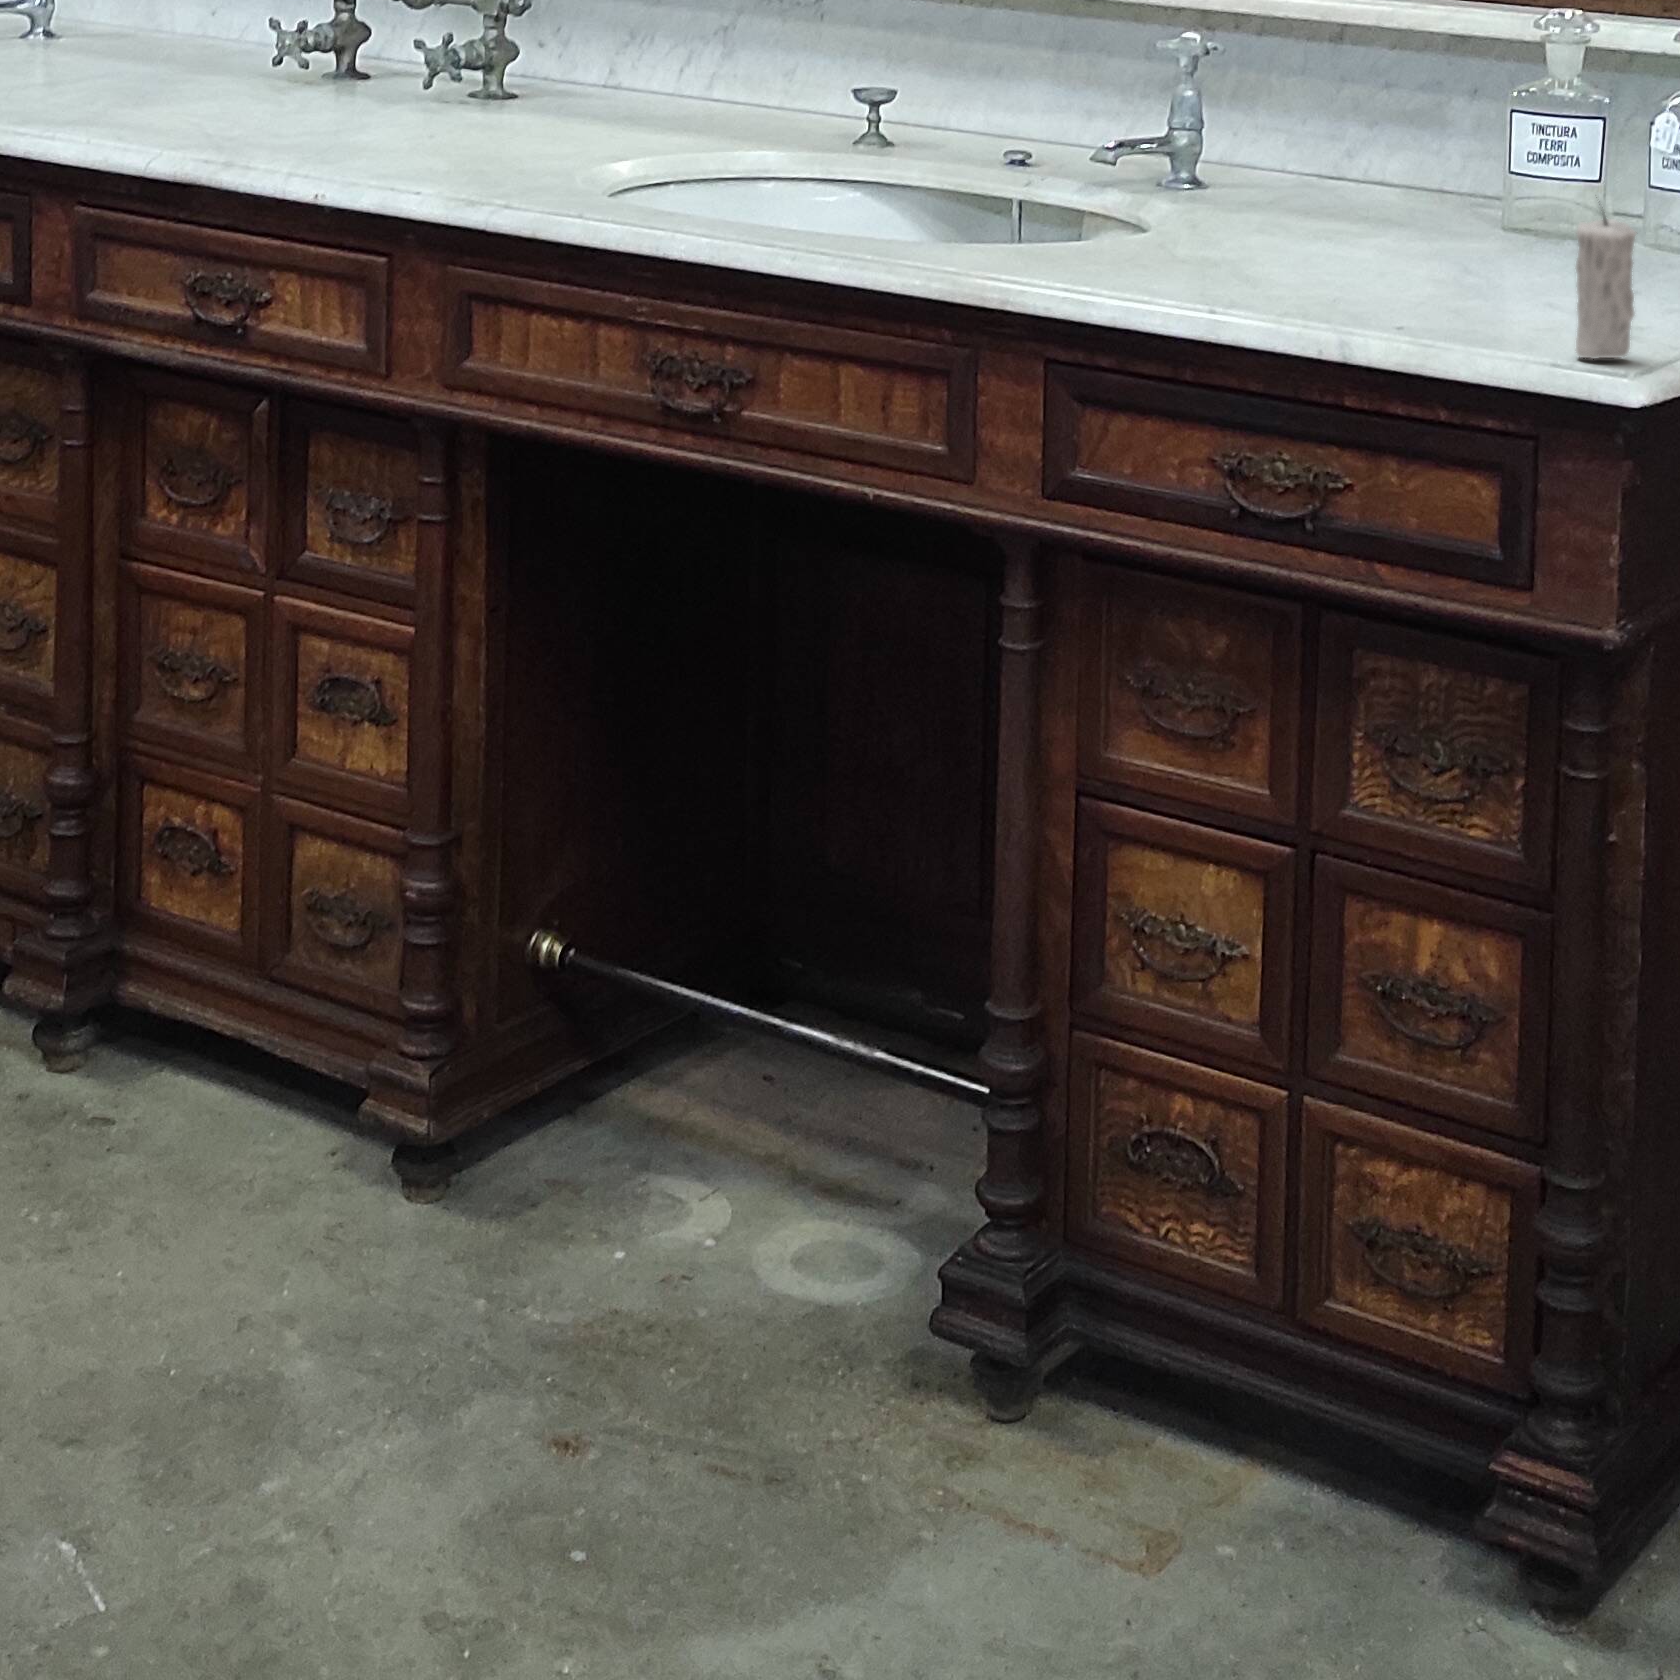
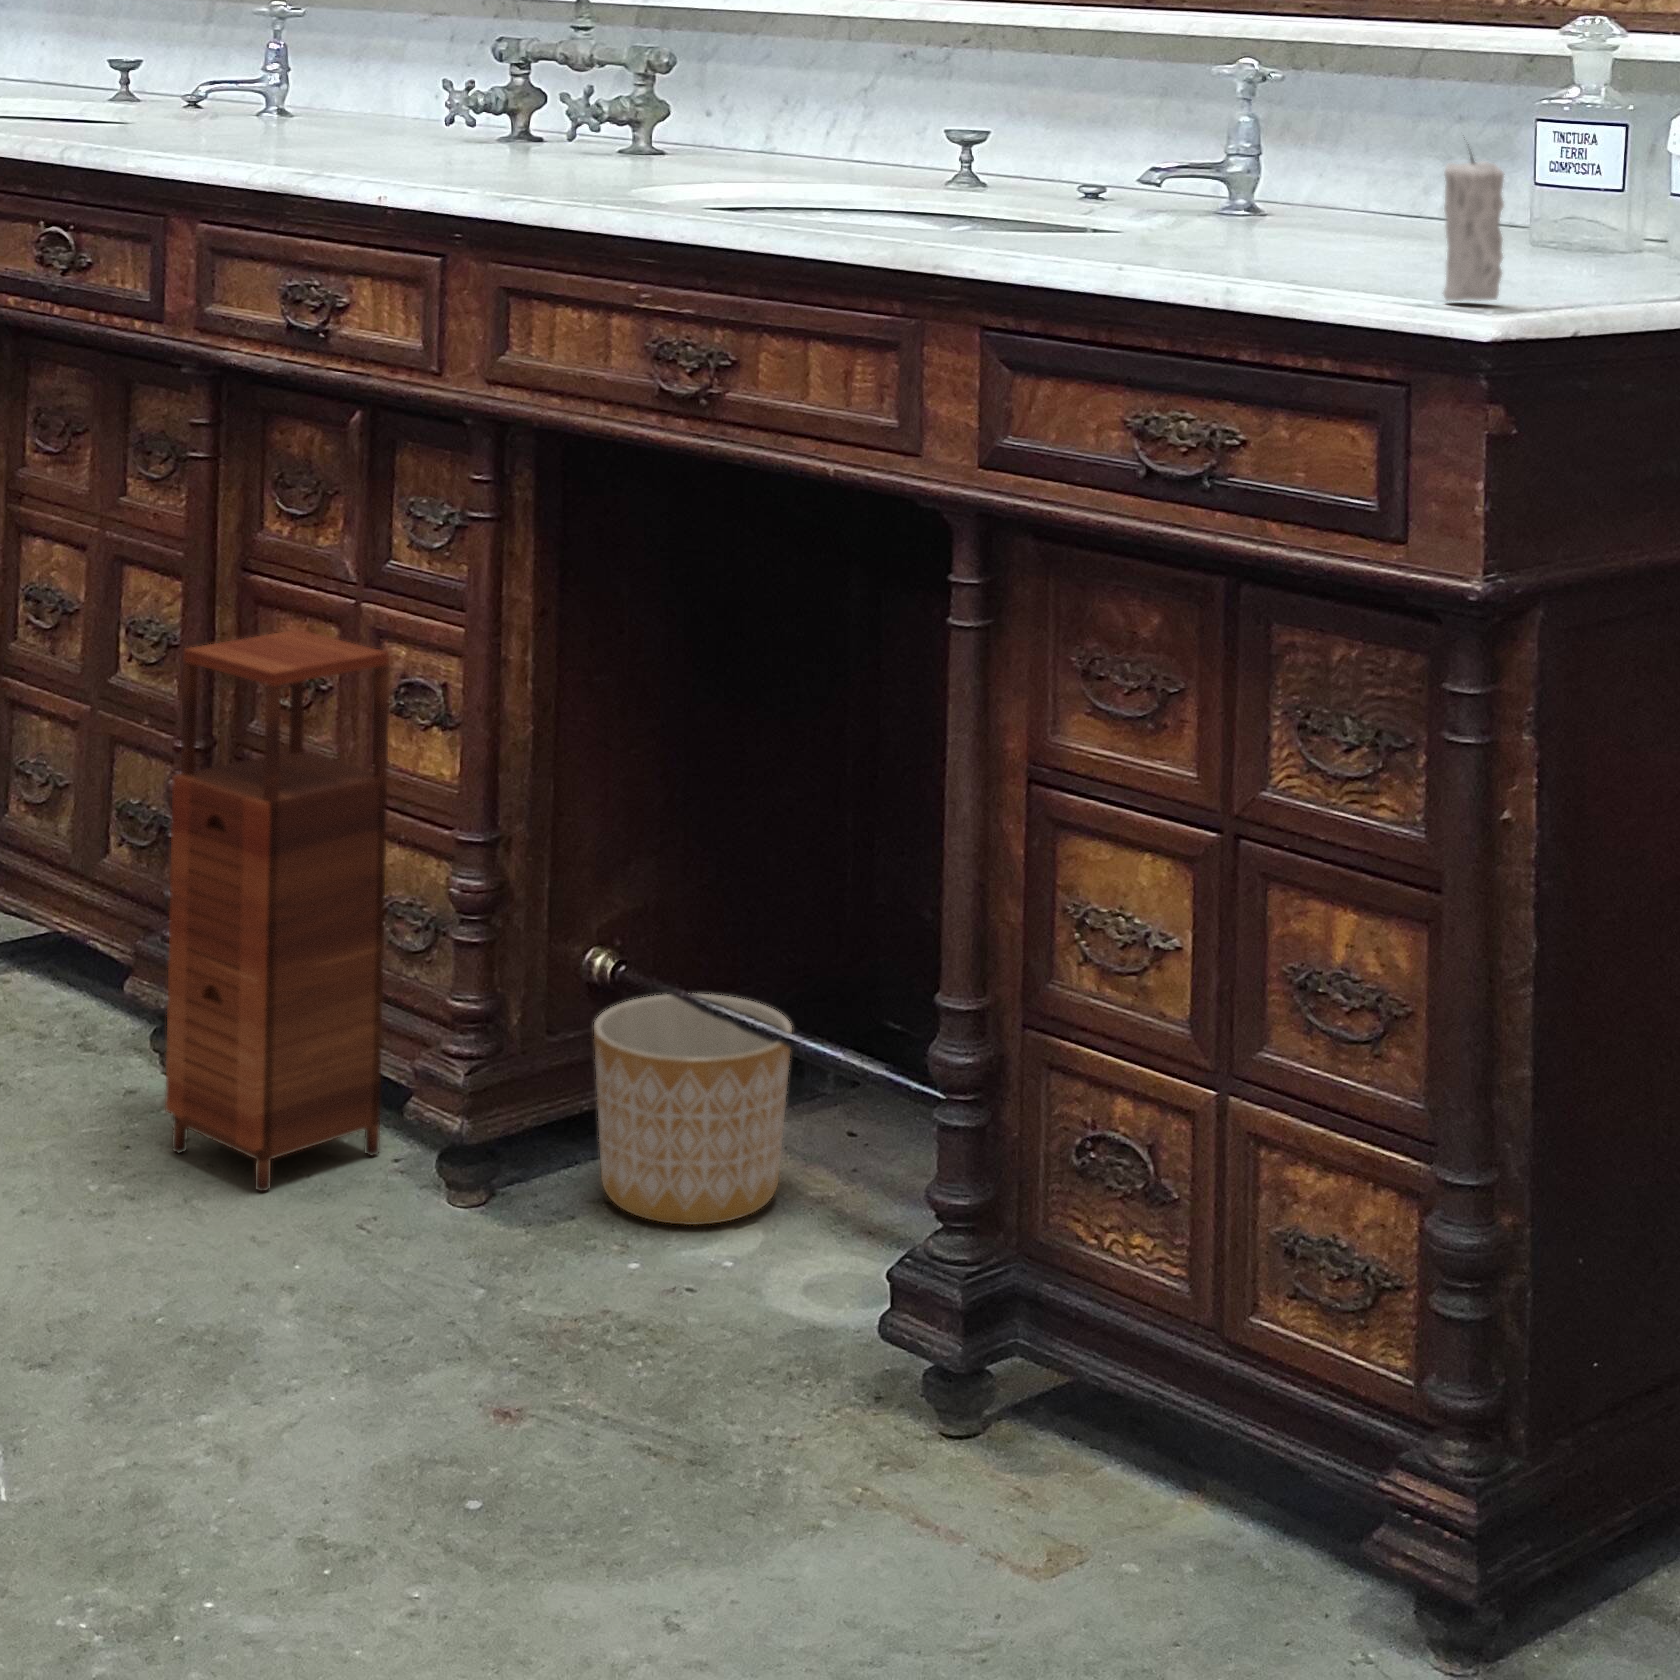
storage cabinet: none [98,635,324,1219] -> present [165,629,390,1191]
planter: none [552,974,752,1213] -> present [594,993,792,1225]

